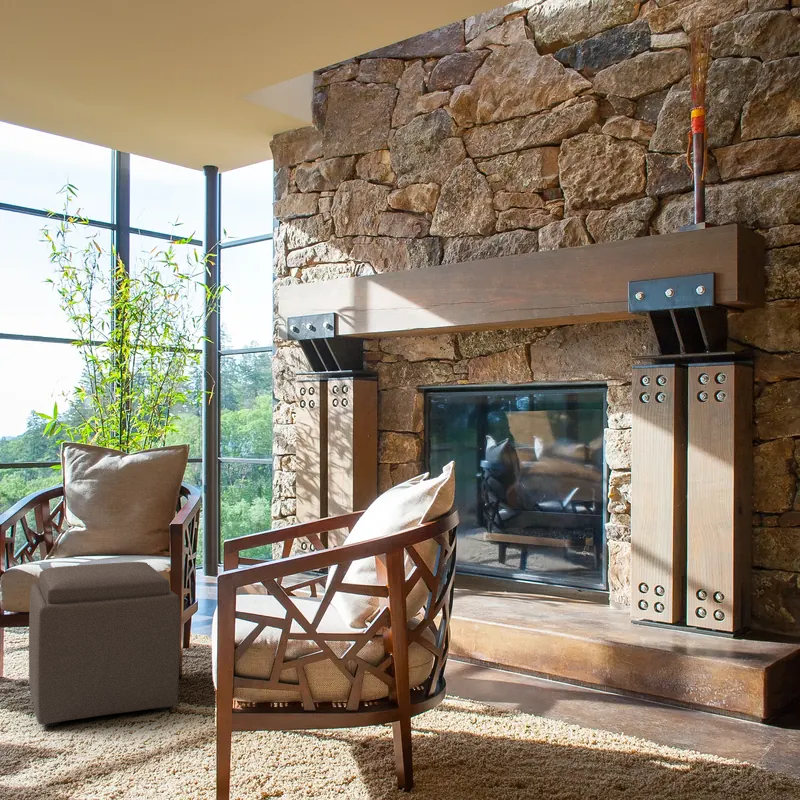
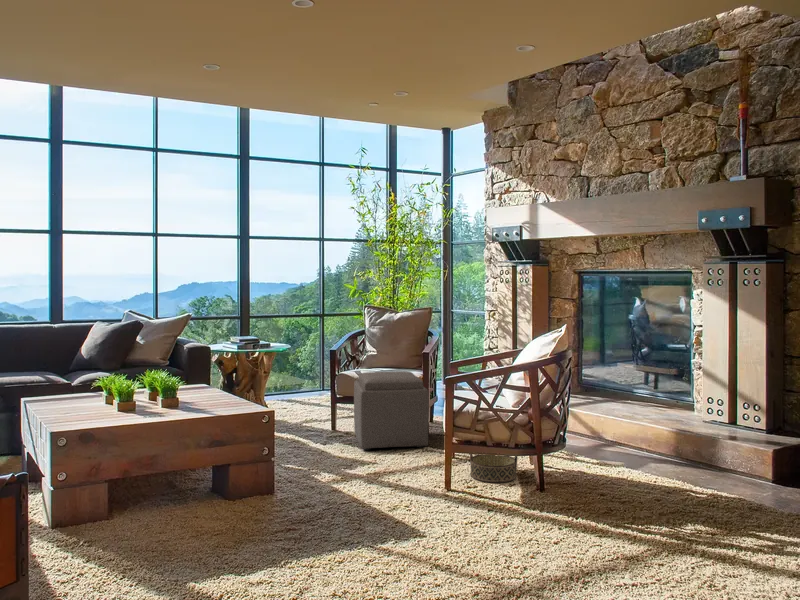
basket: none [263,623,361,784] -> present [470,405,517,483]

